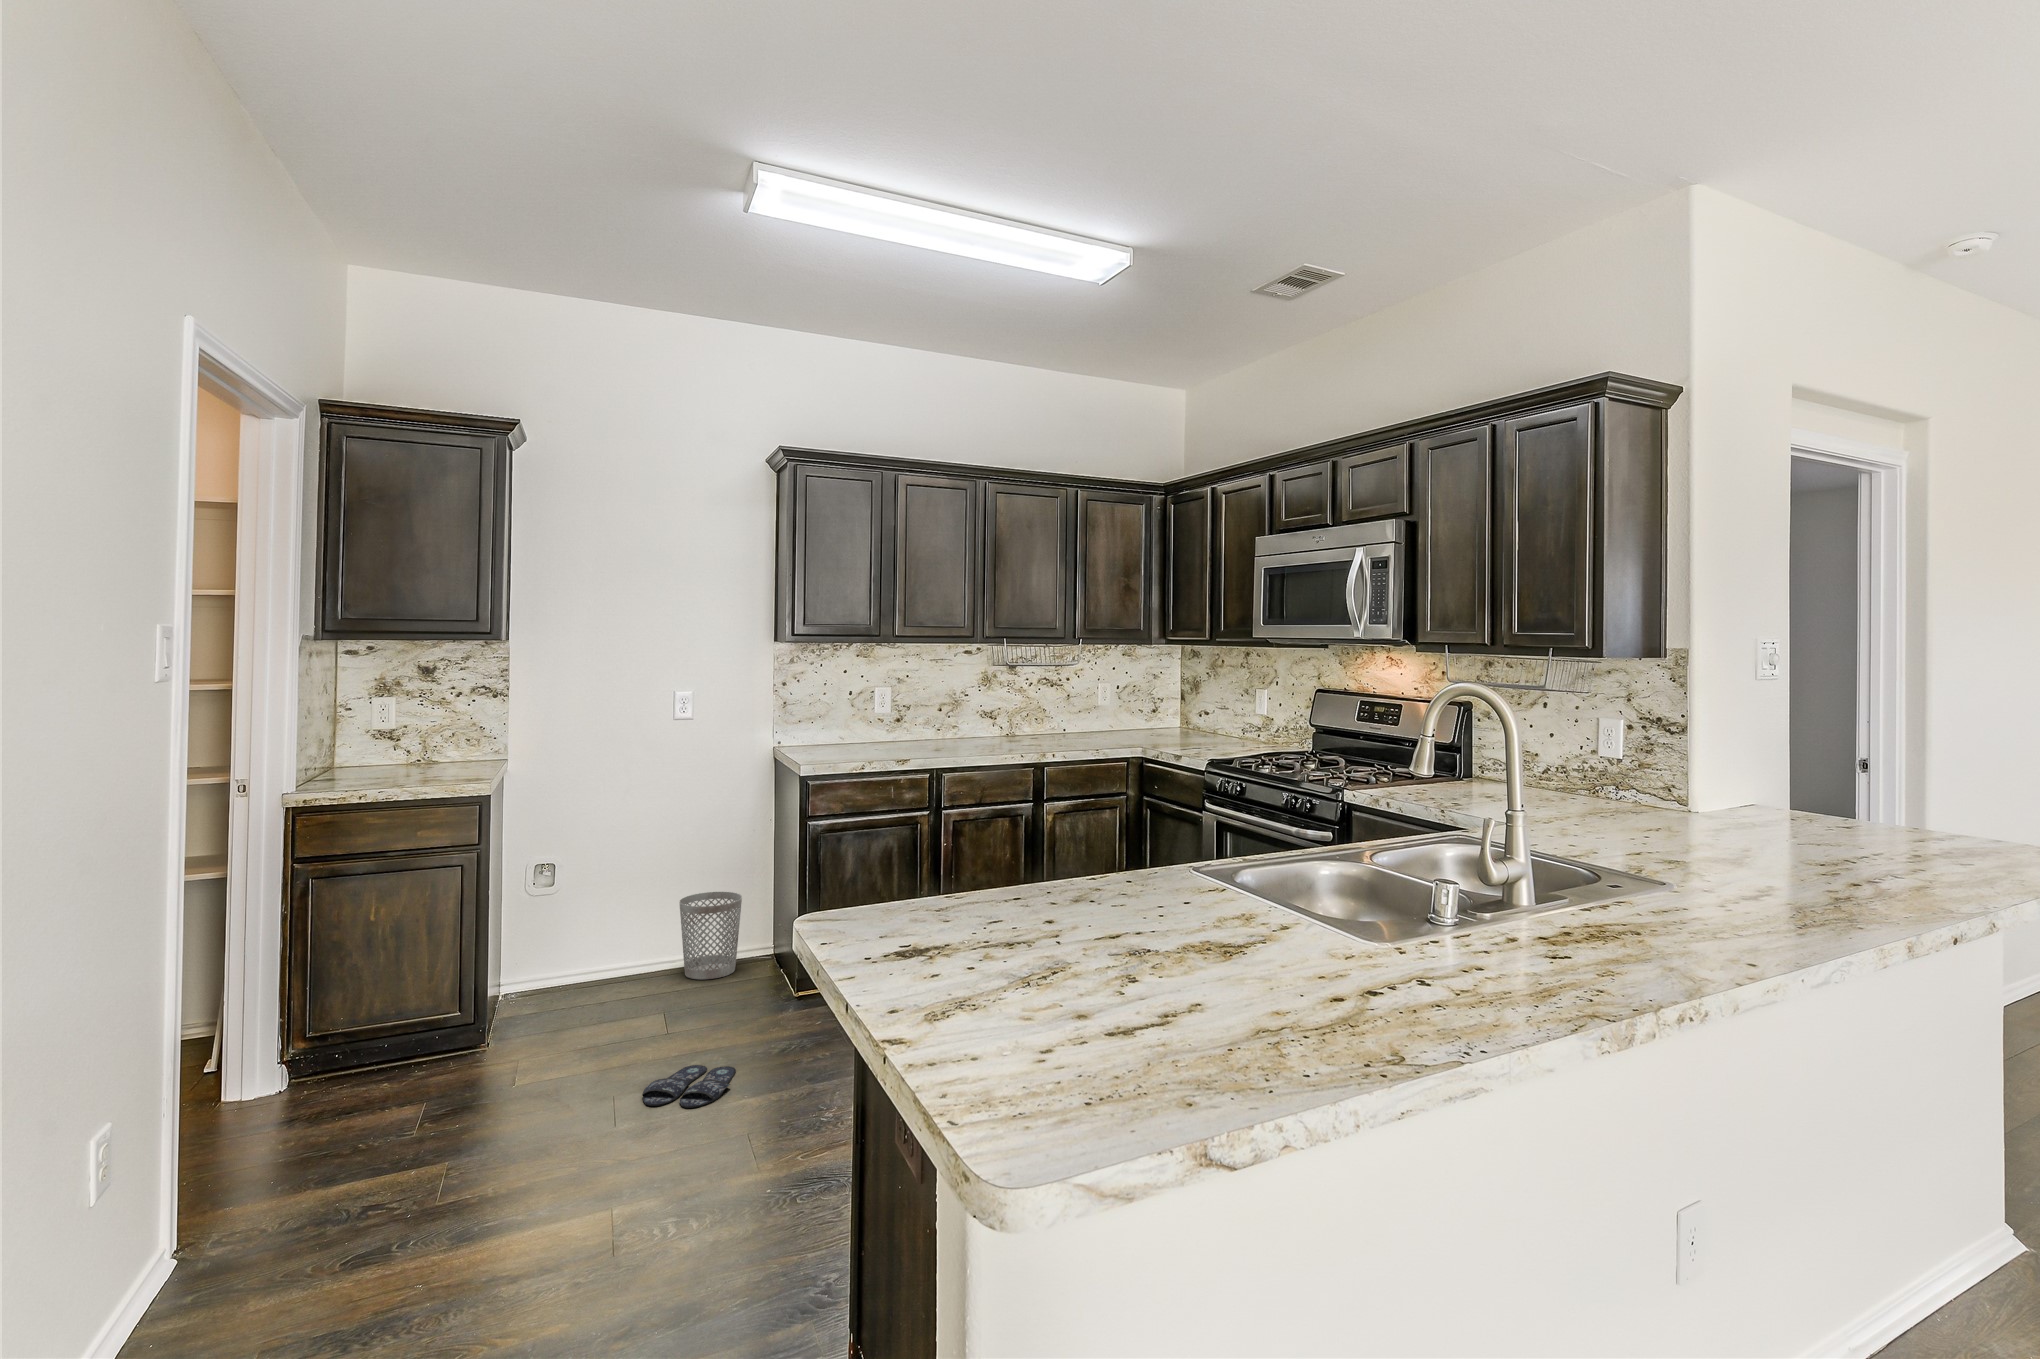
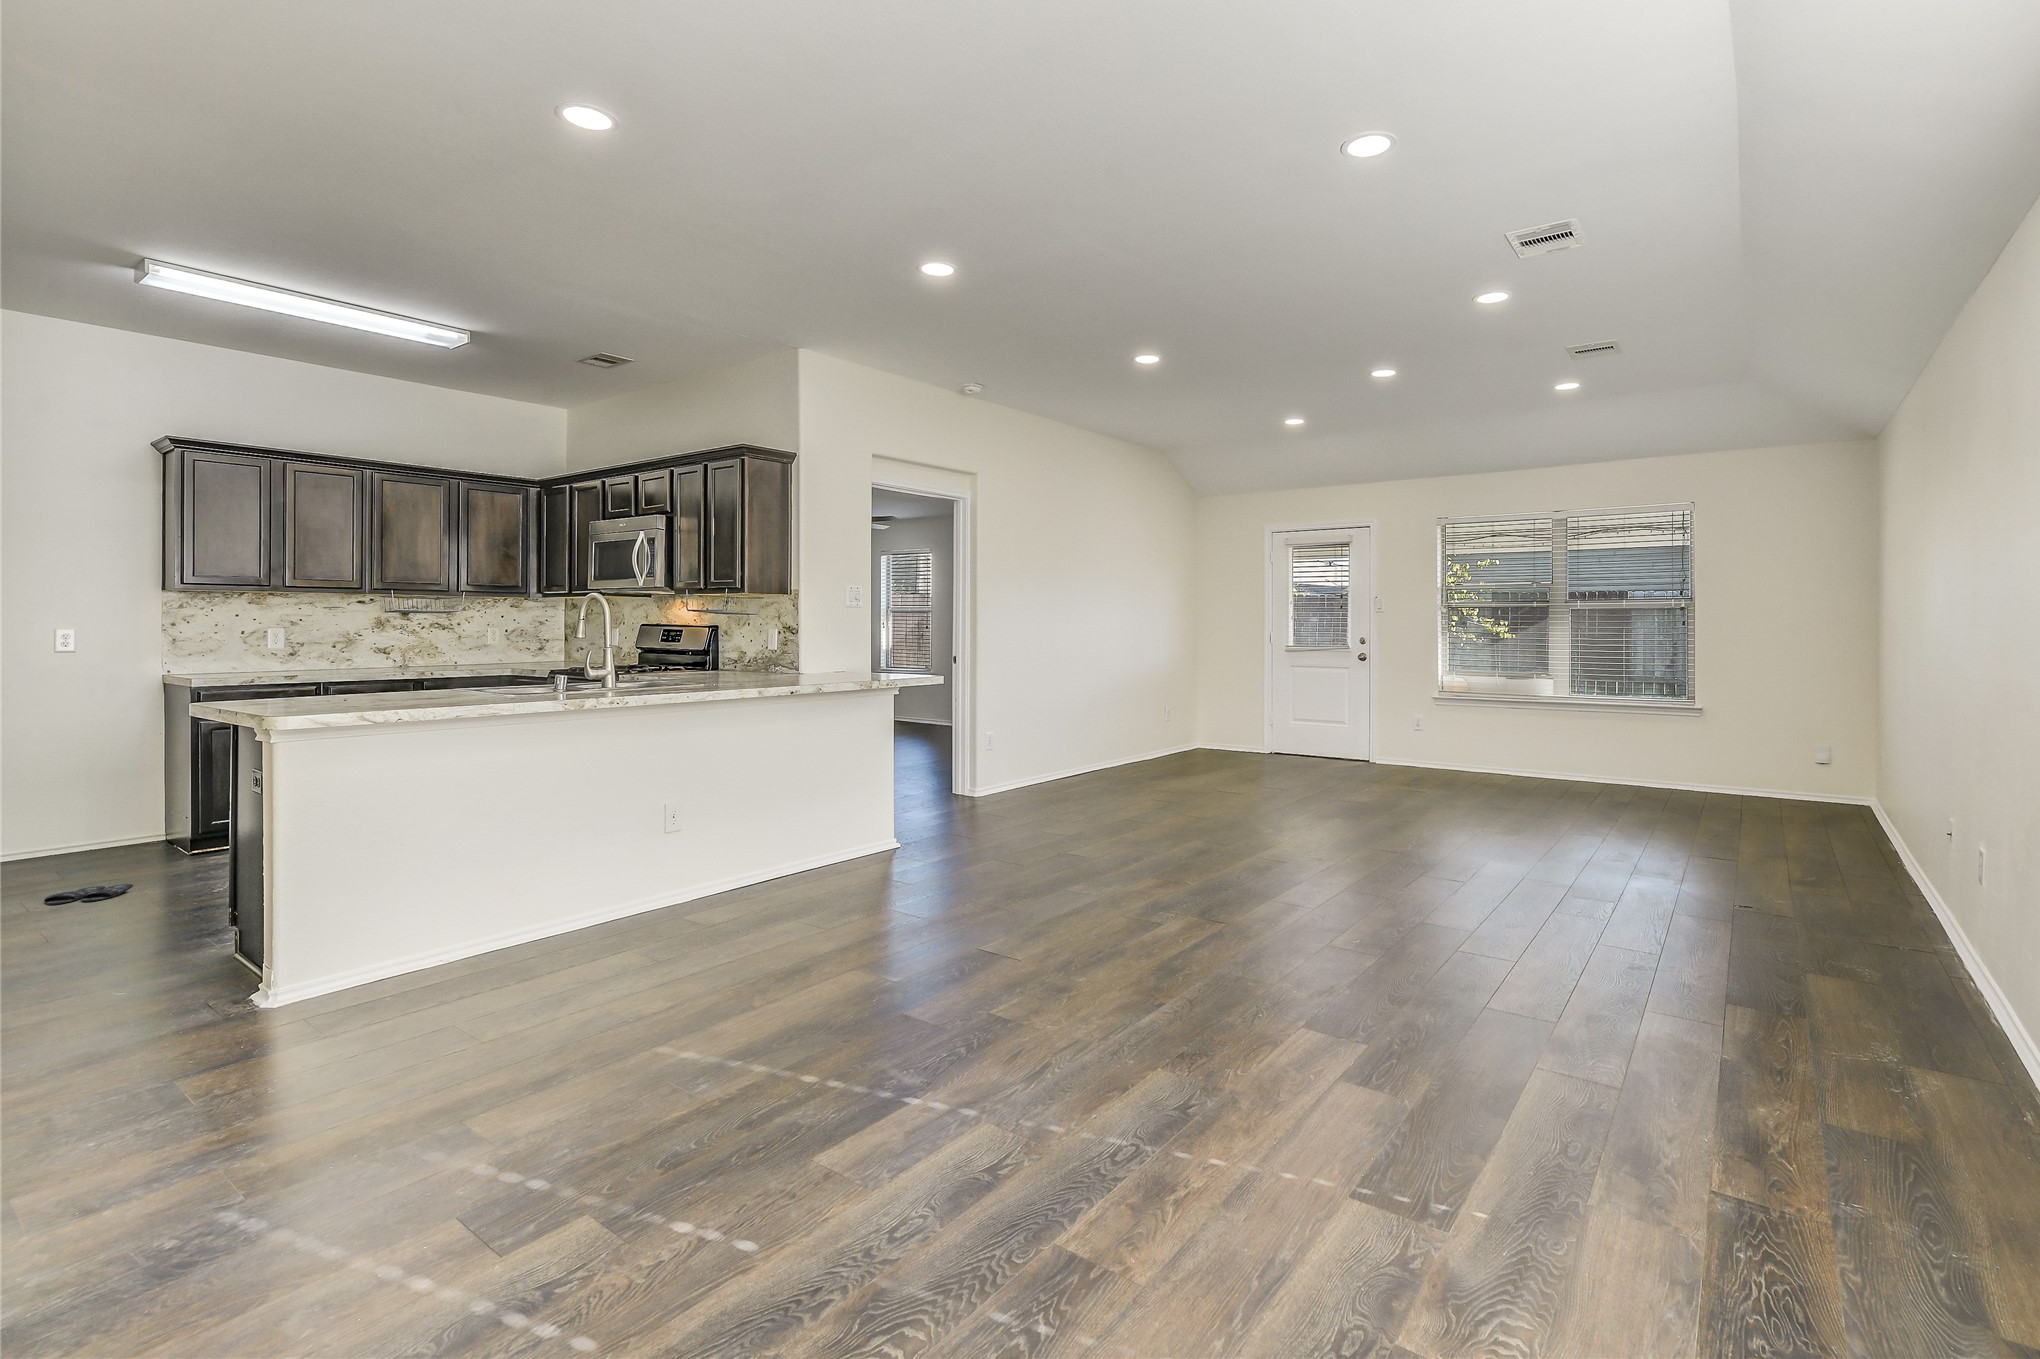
wastebasket: present [679,892,742,979] -> none [66,789,134,855]

